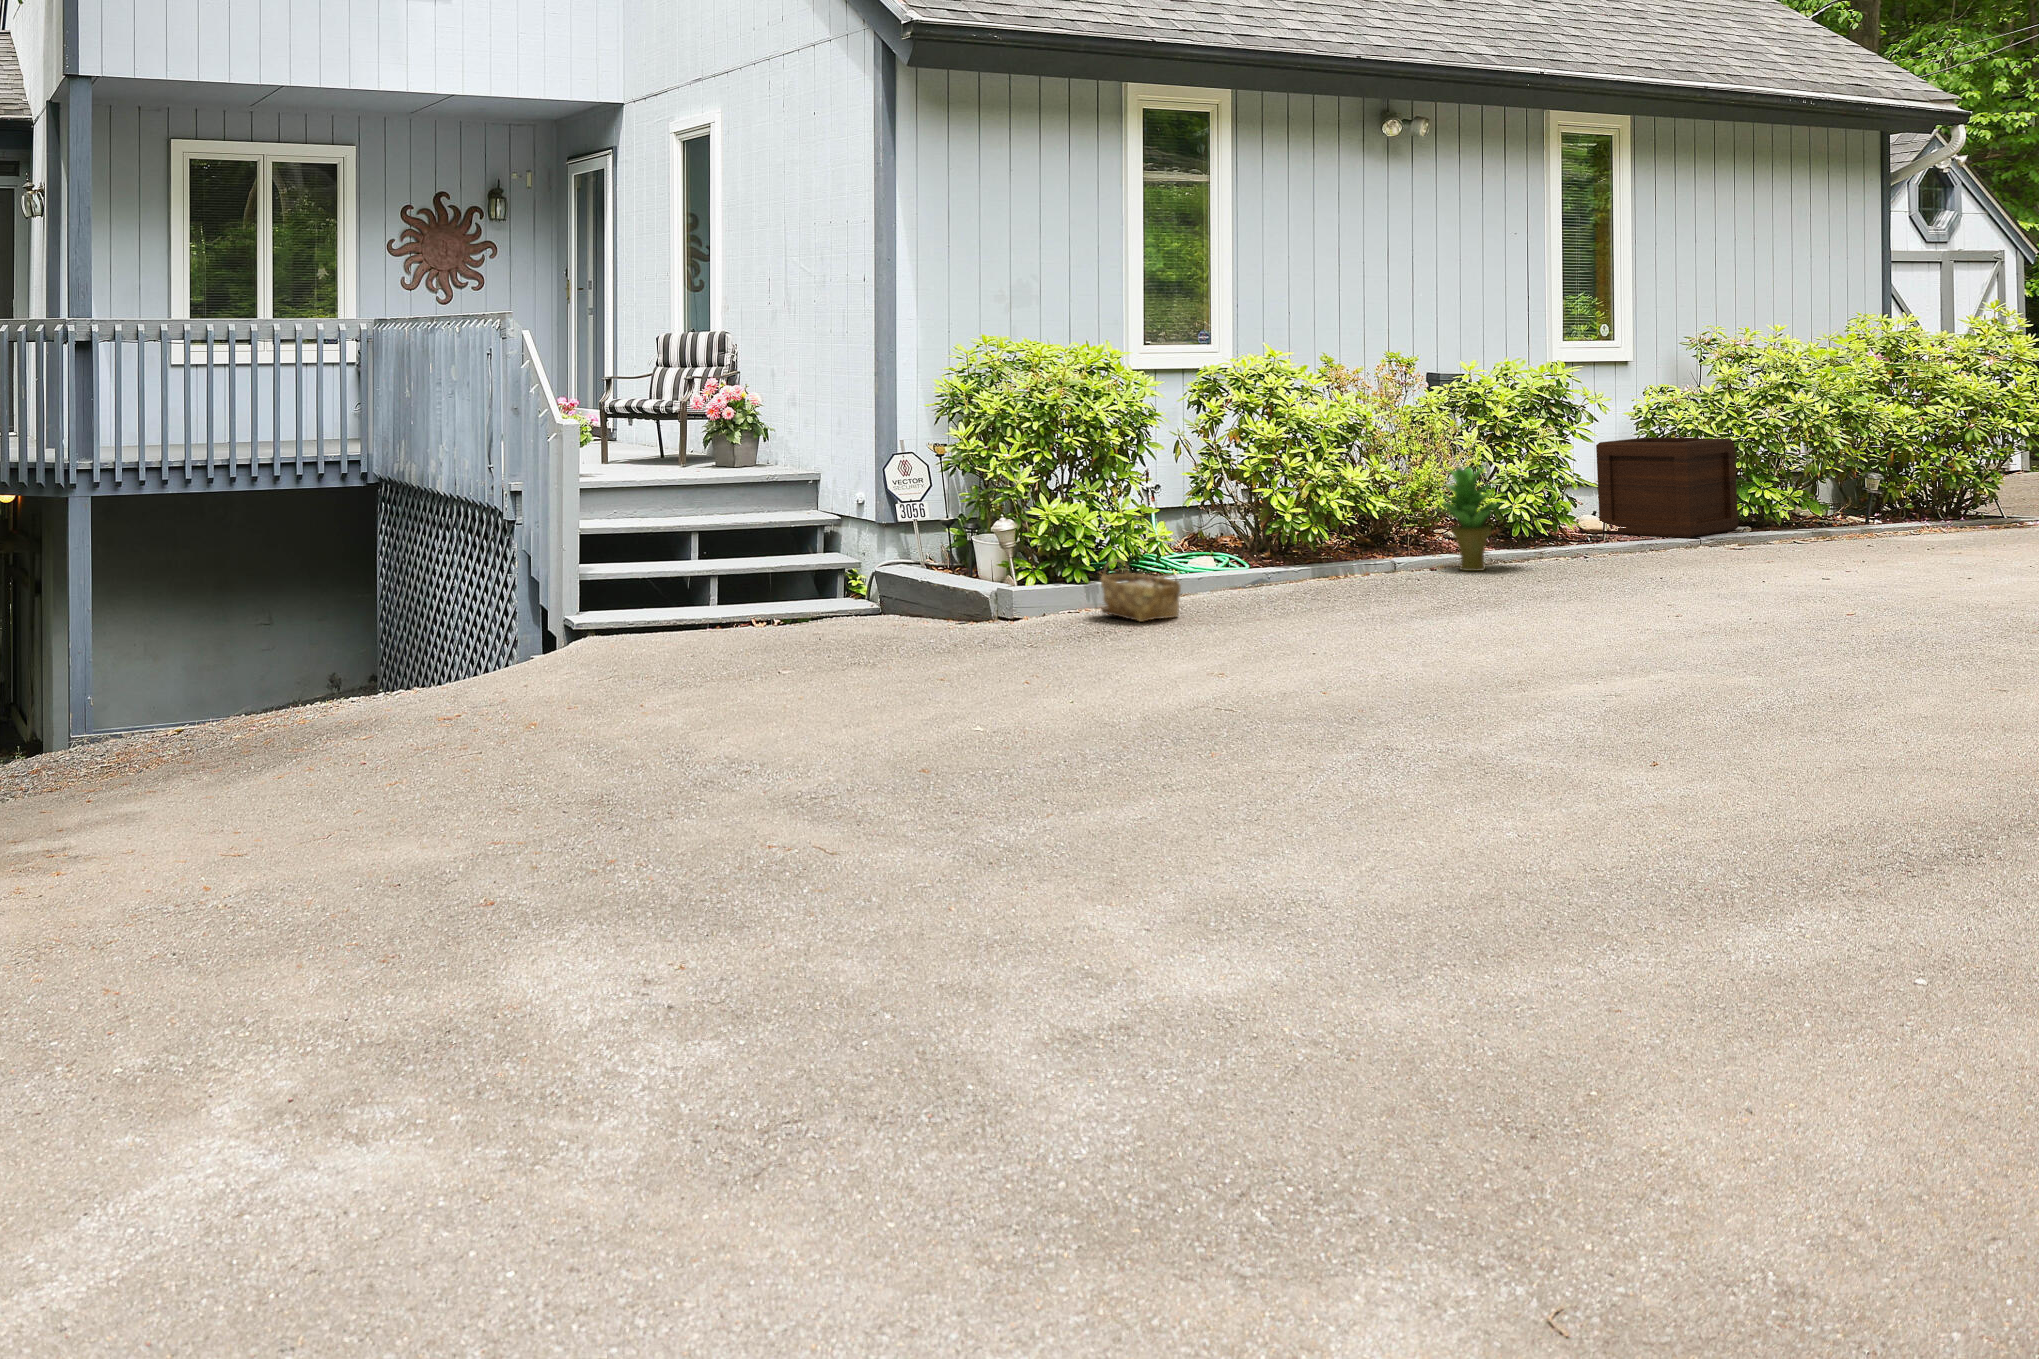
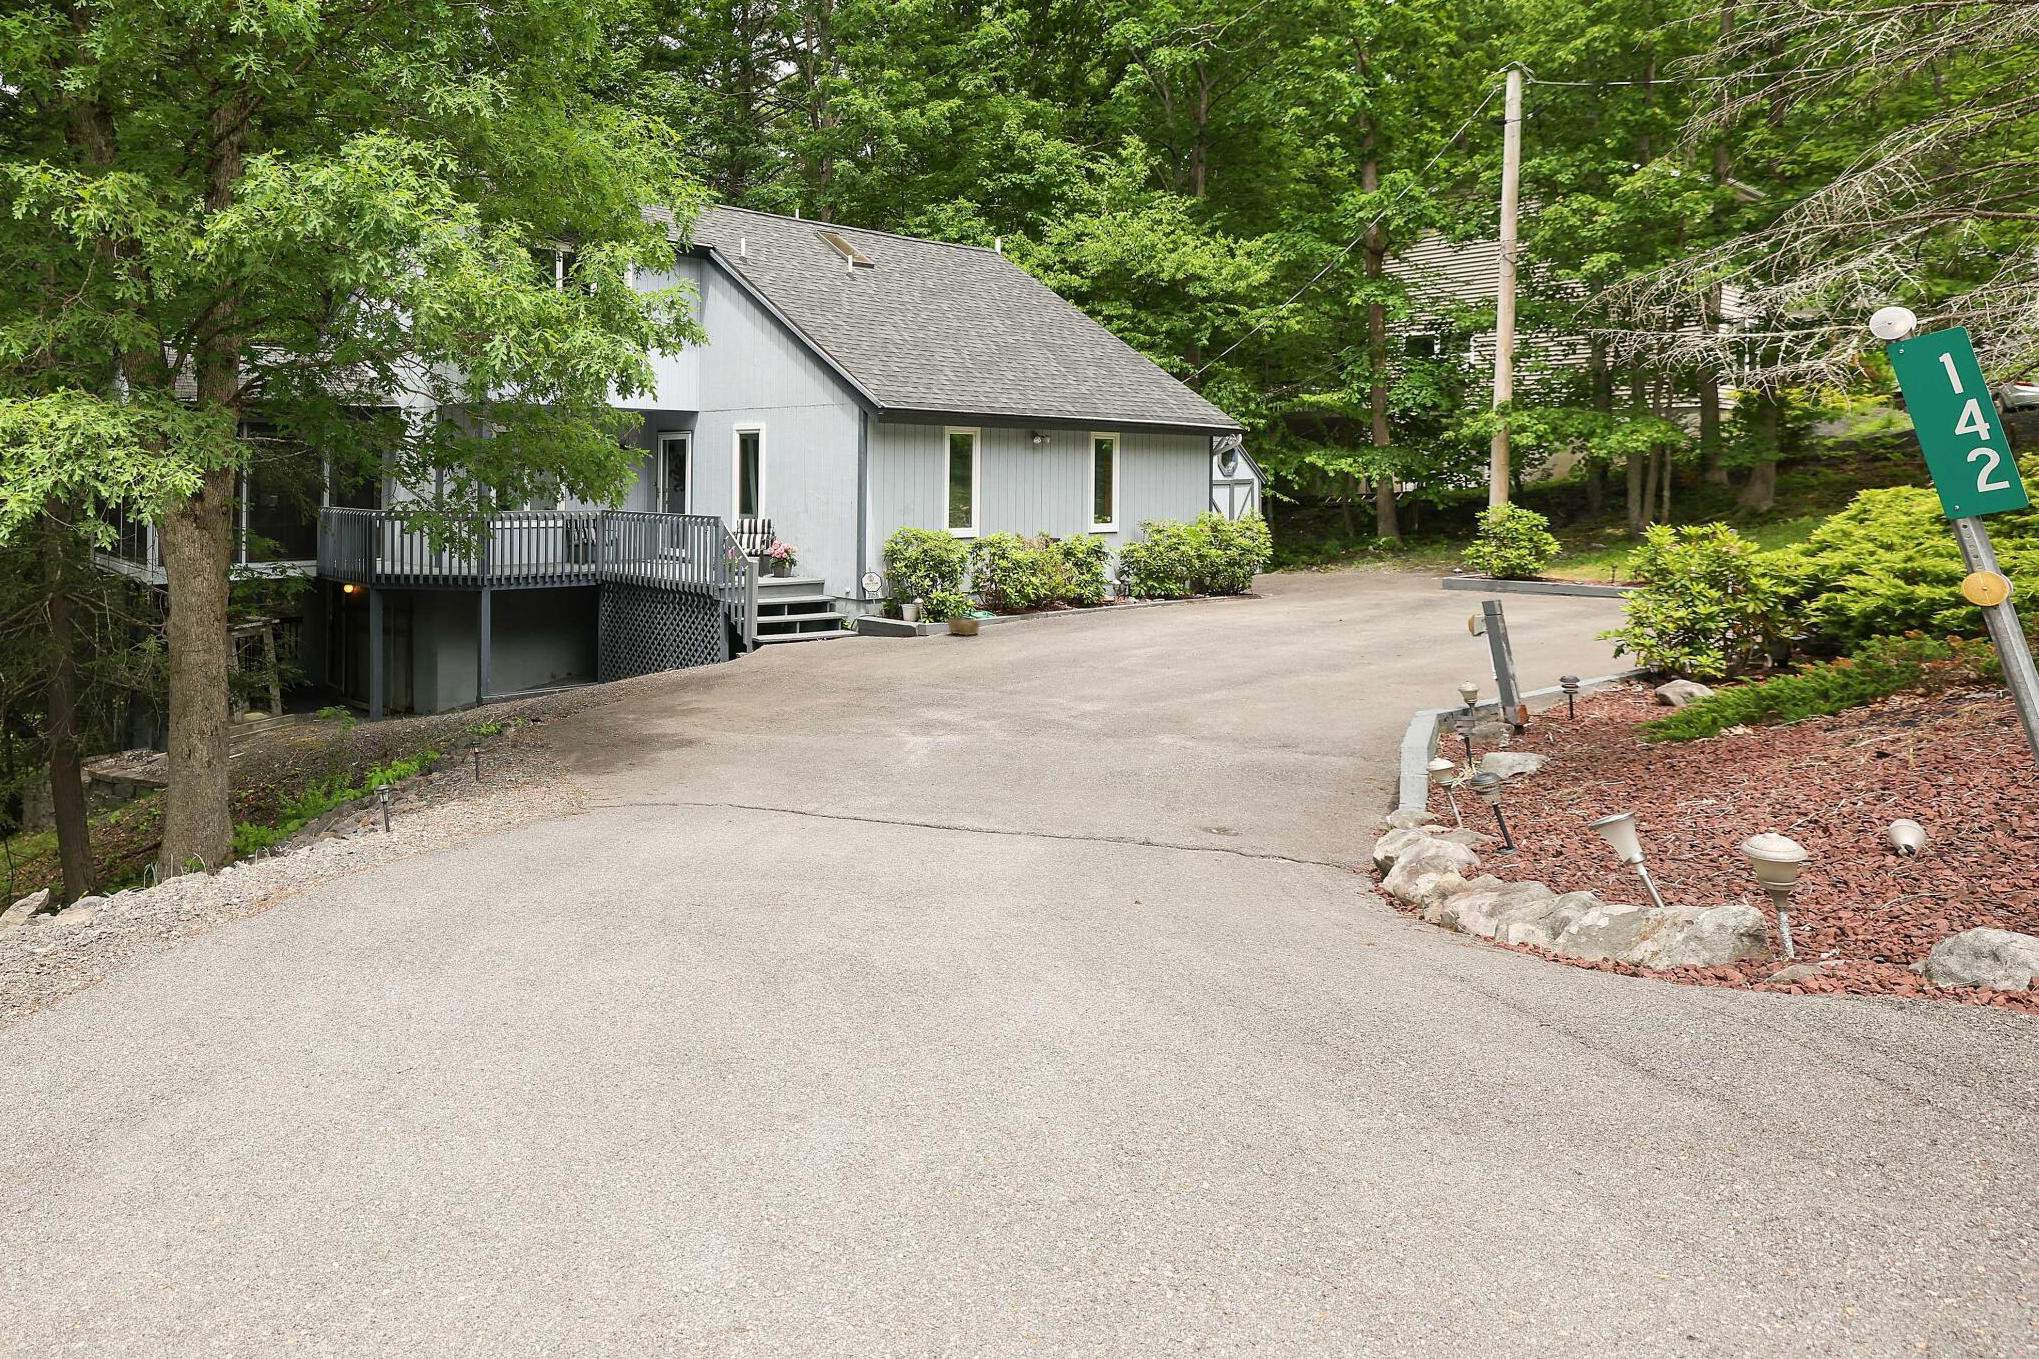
wooden crate: present [1596,437,1738,538] -> none [1107,564,1160,605]
potted plant: present [1442,466,1500,571] -> none [1053,576,1086,618]

